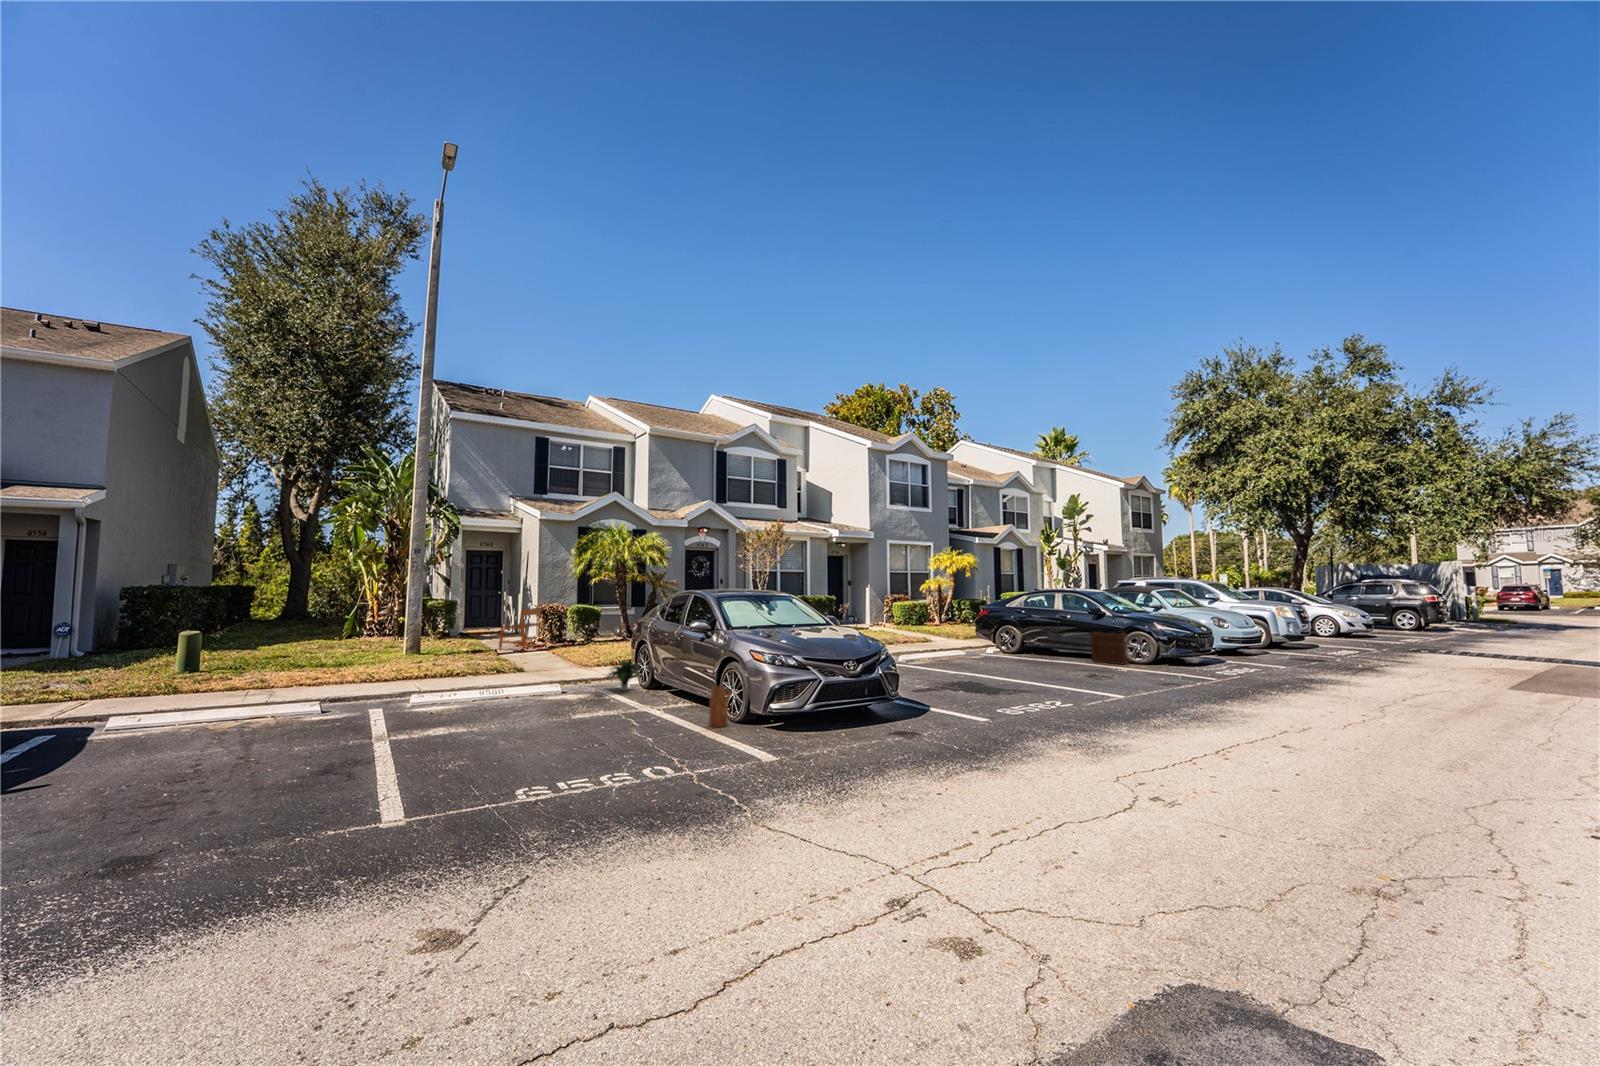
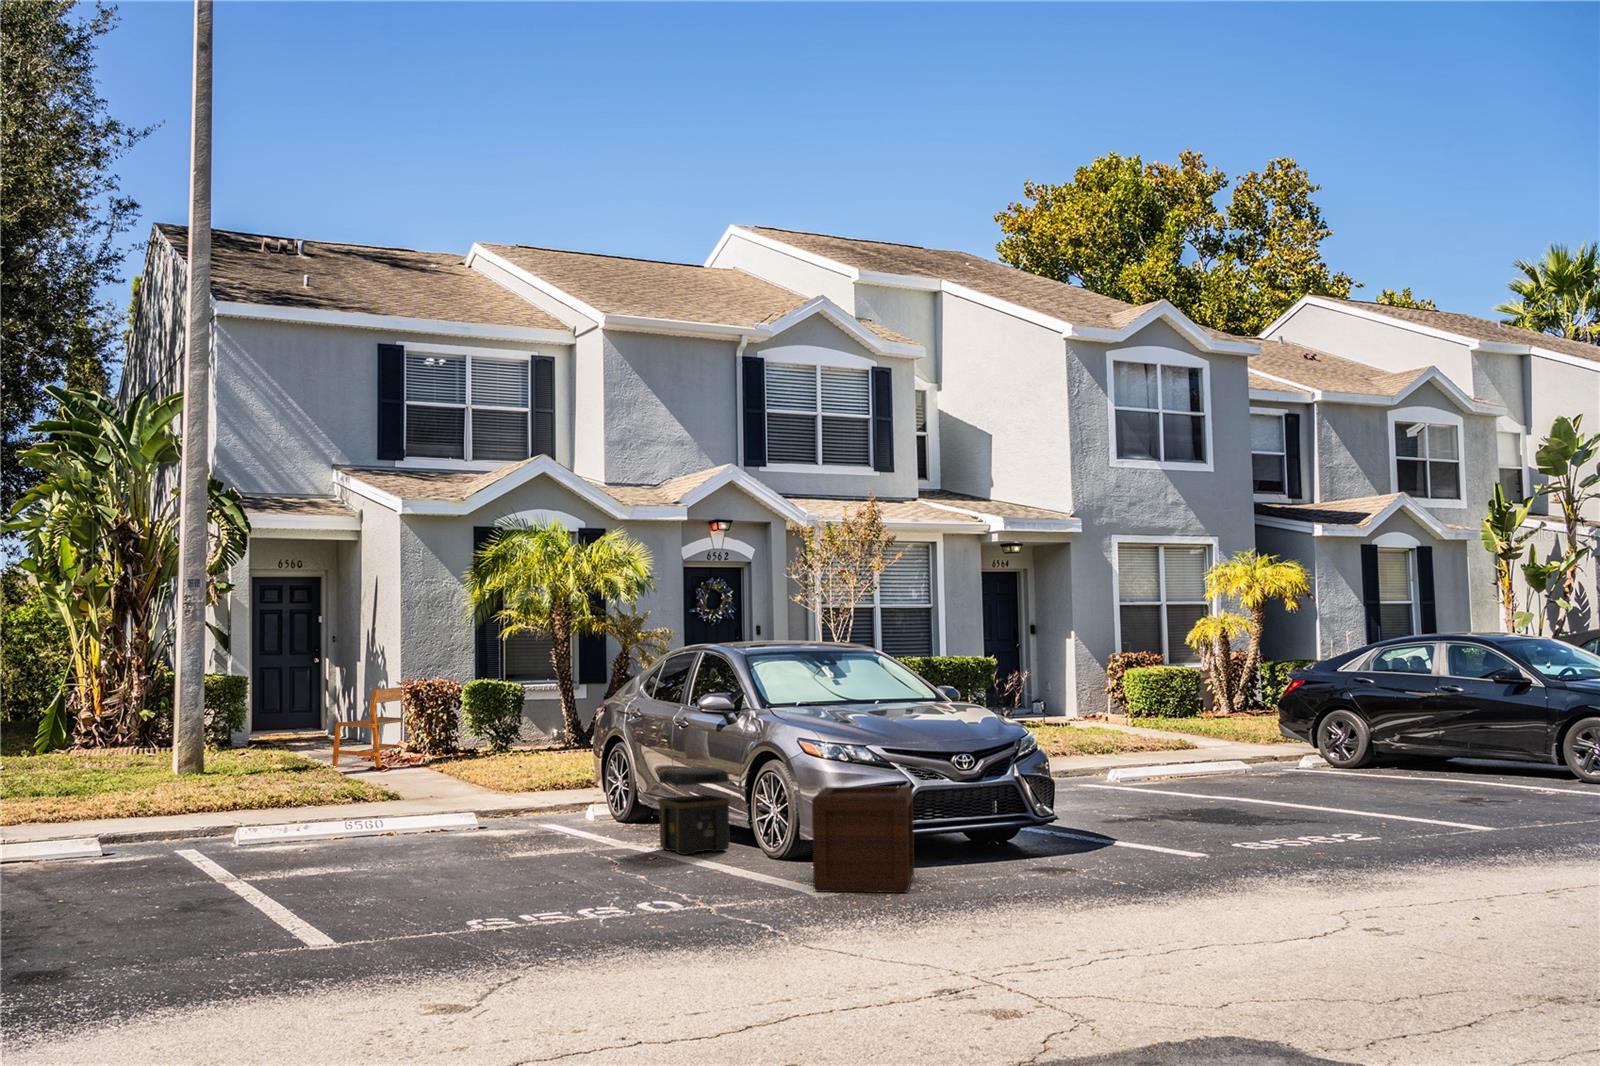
wooden crate: present [1091,632,1130,664] -> present [812,786,914,893]
potted plant: present [607,659,643,691] -> none [550,763,624,823]
toolbox: none [663,664,707,719] -> present [658,767,730,855]
watering can: present [709,686,732,727] -> none [735,798,771,864]

